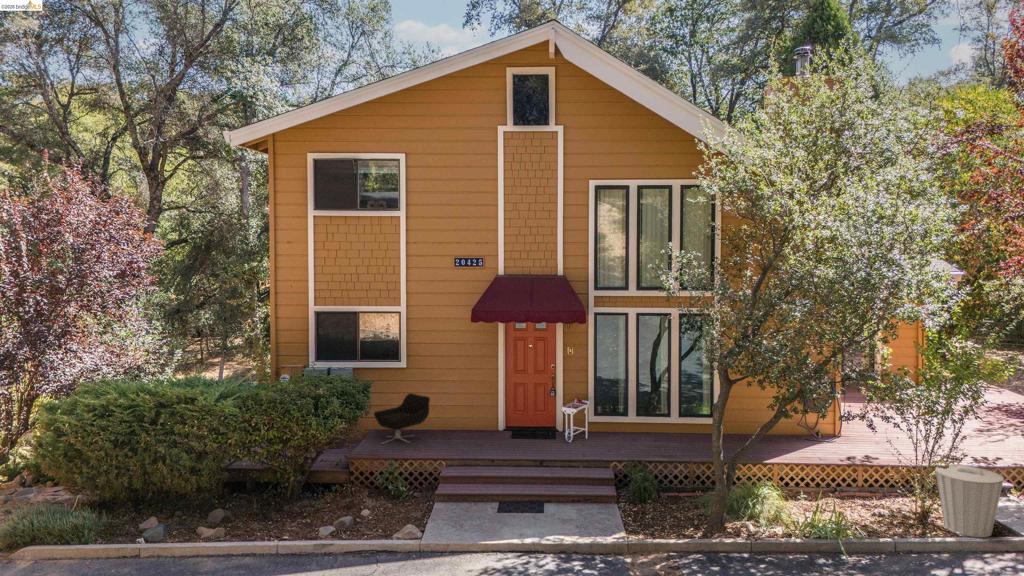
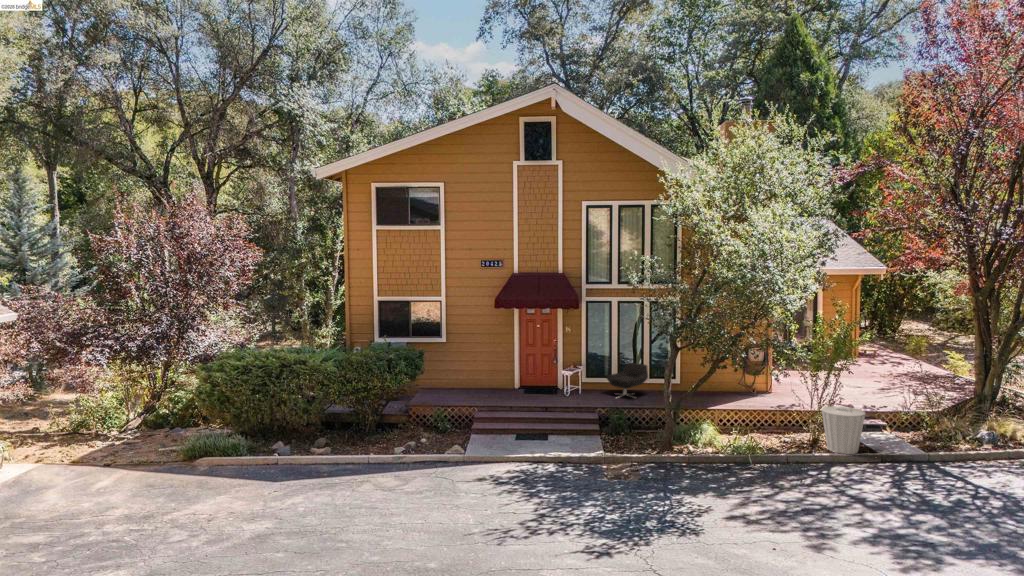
lounge chair: present [374,393,430,443] -> present [606,363,648,398]

